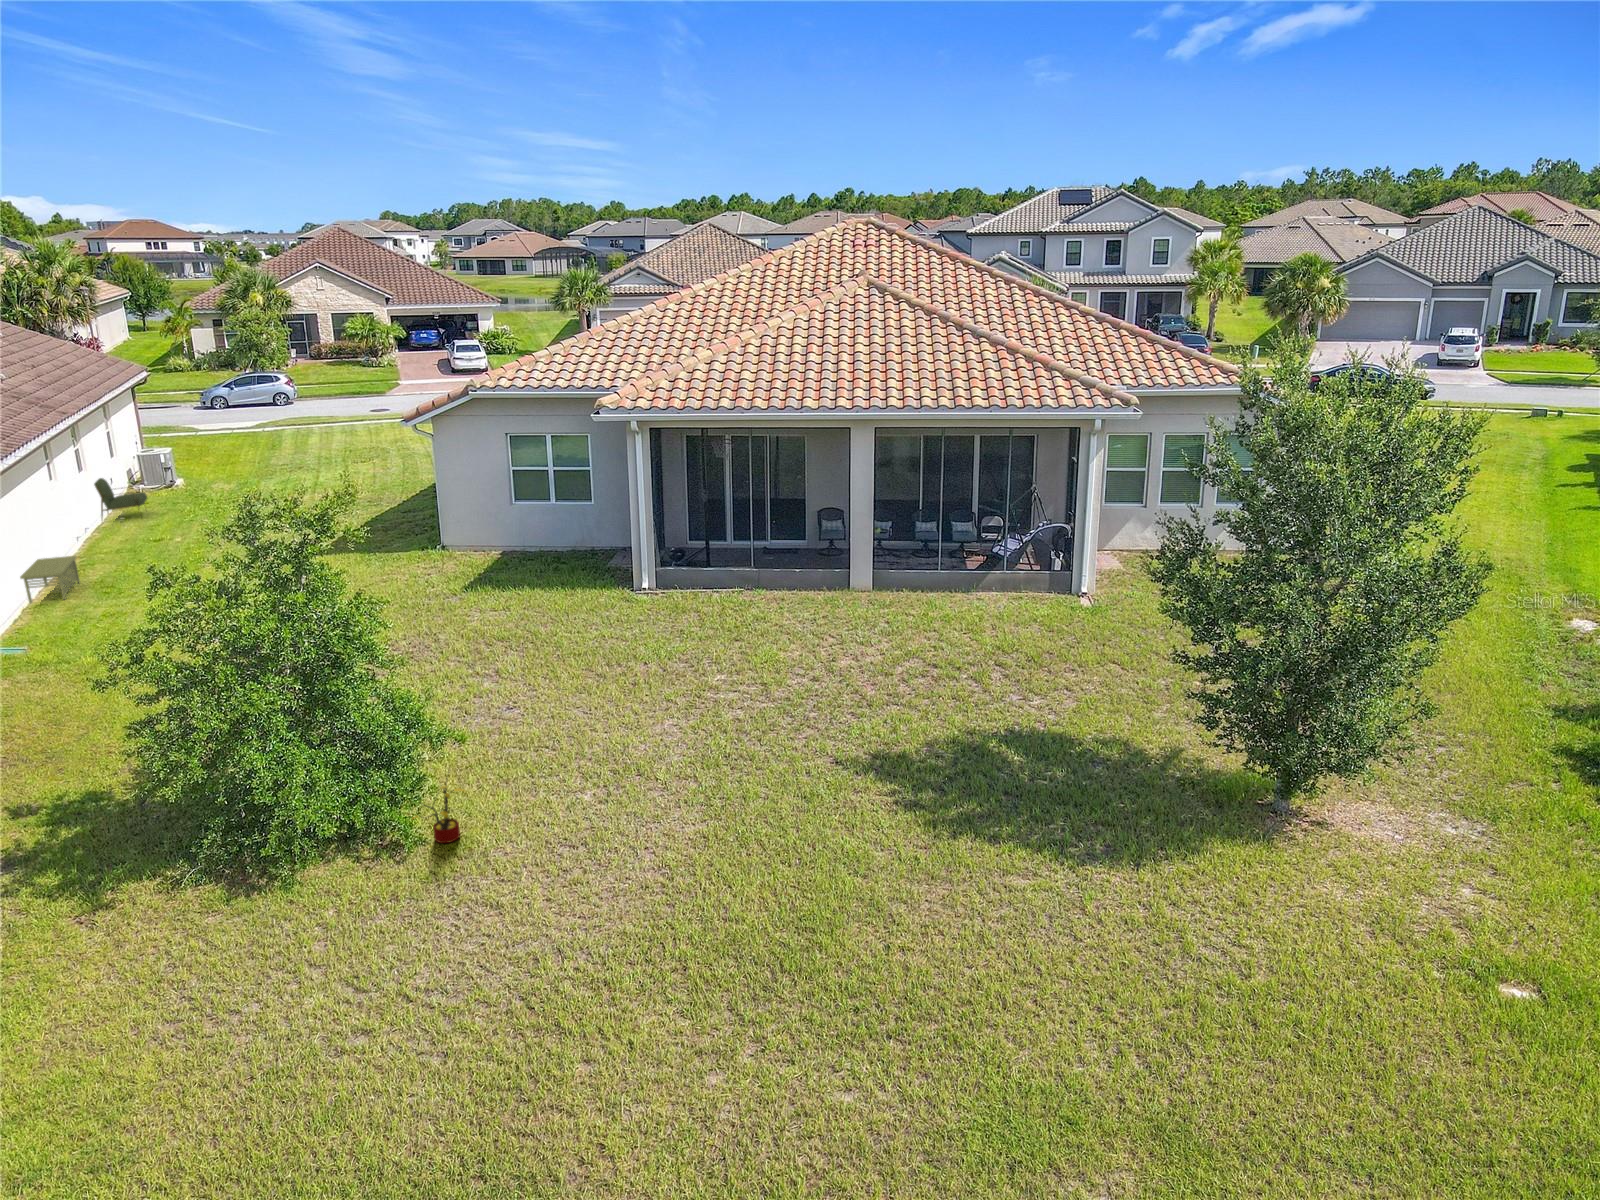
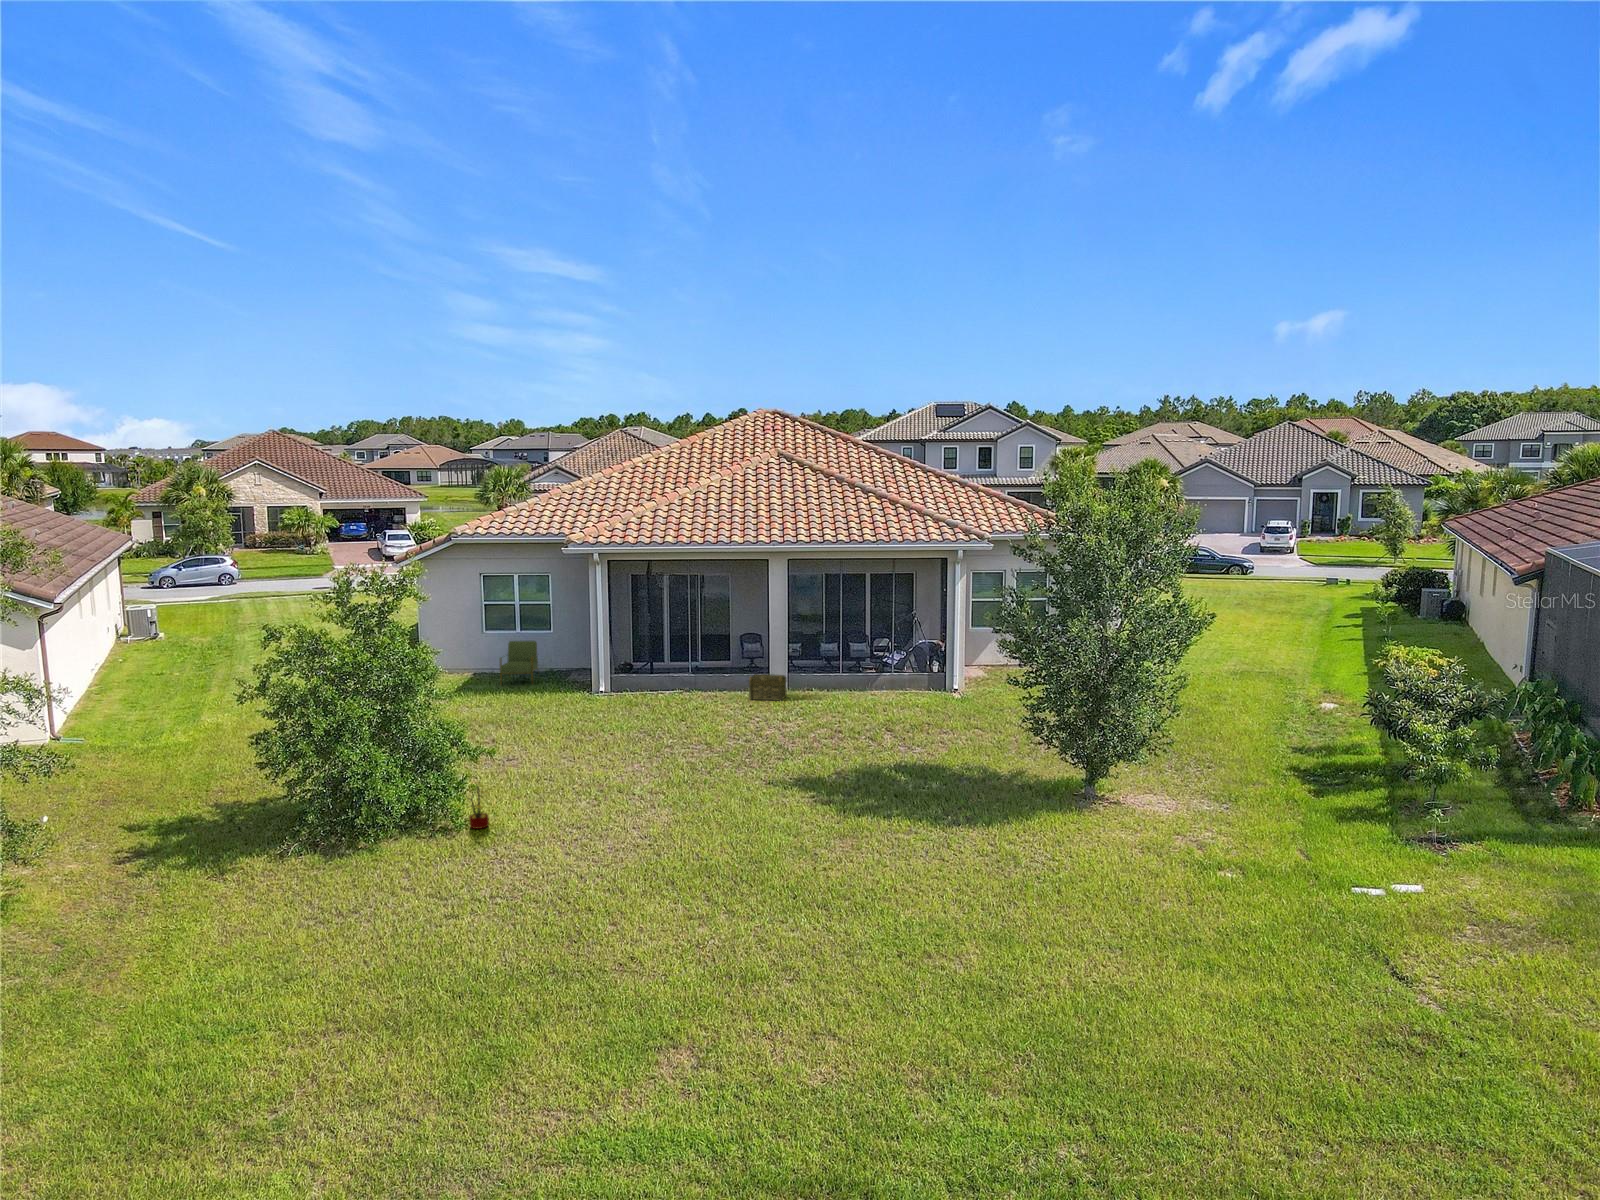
chair: present [94,478,147,517] -> present [500,641,538,684]
storage bench: present [20,556,80,604] -> none [62,678,105,715]
basket: none [824,569,872,606] -> present [749,674,786,701]

